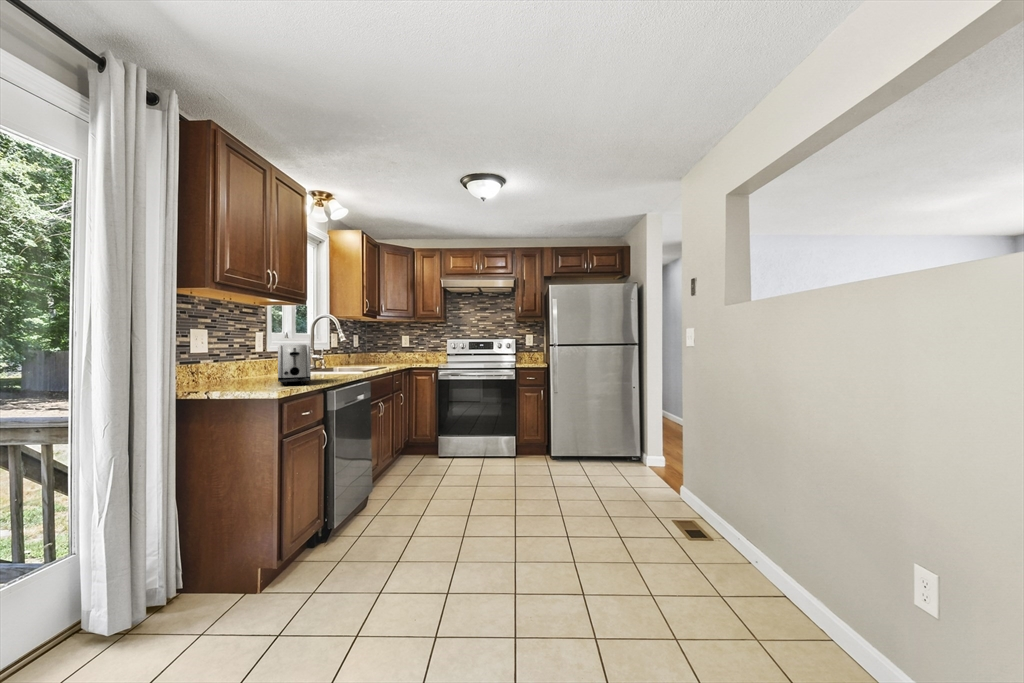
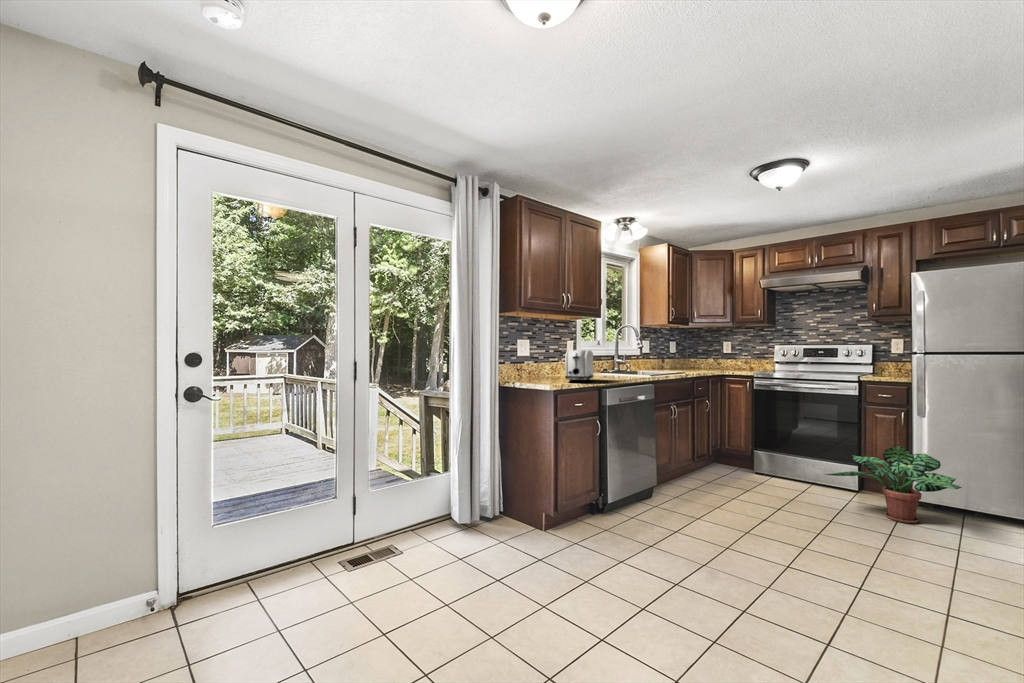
potted plant: none [507,413,590,470] -> present [825,445,962,523]

